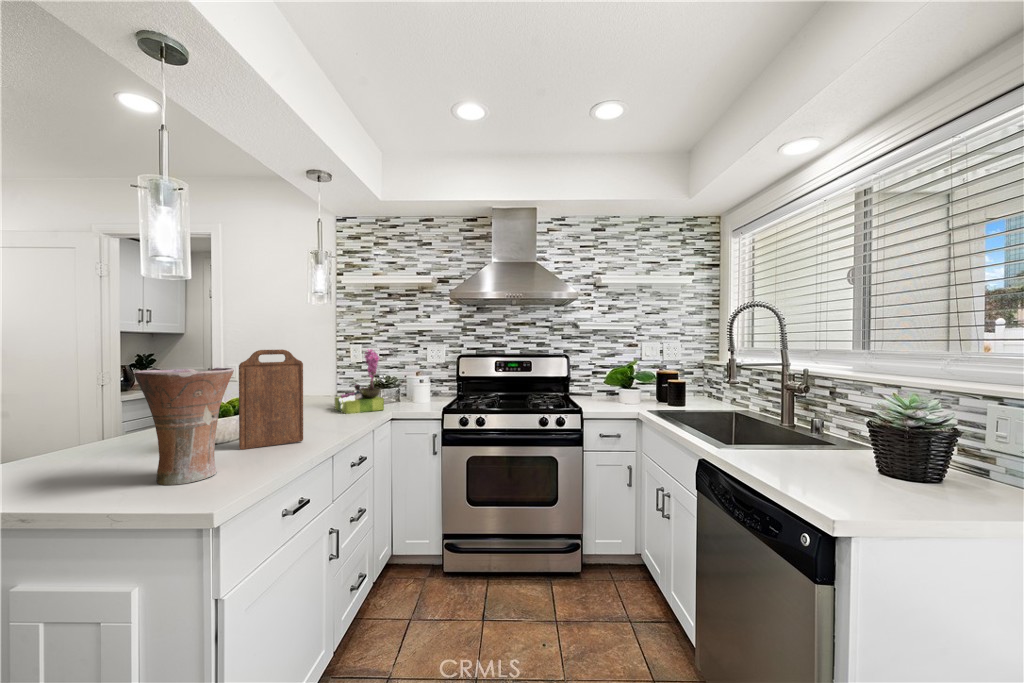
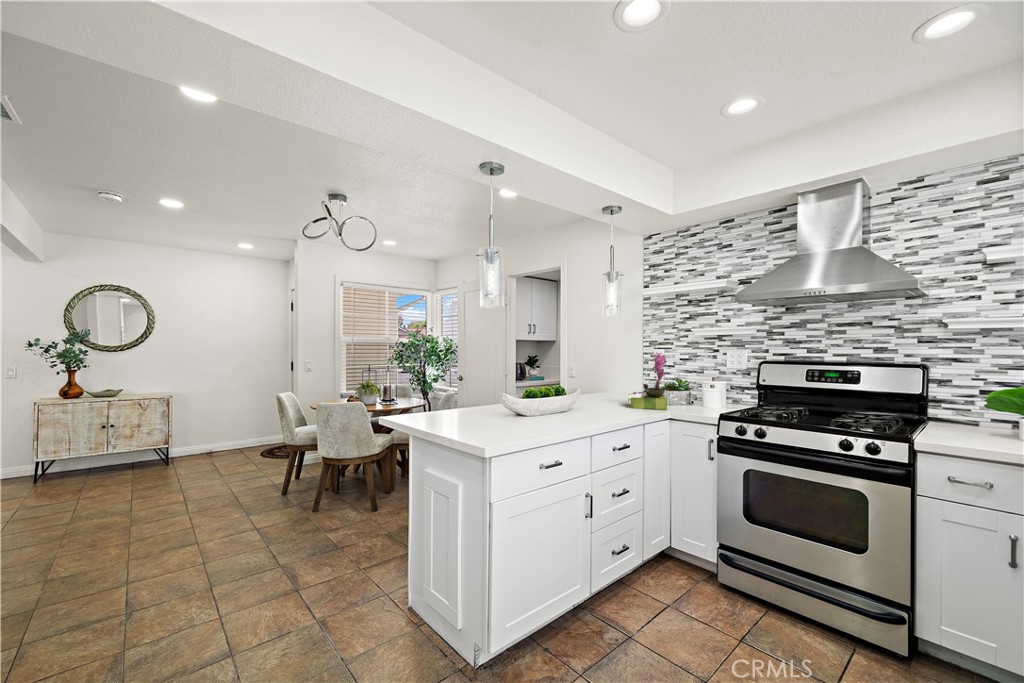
cutting board: present [239,350,303,450] -> none [535,348,576,418]
vase: present [134,368,234,485] -> none [474,358,521,426]

